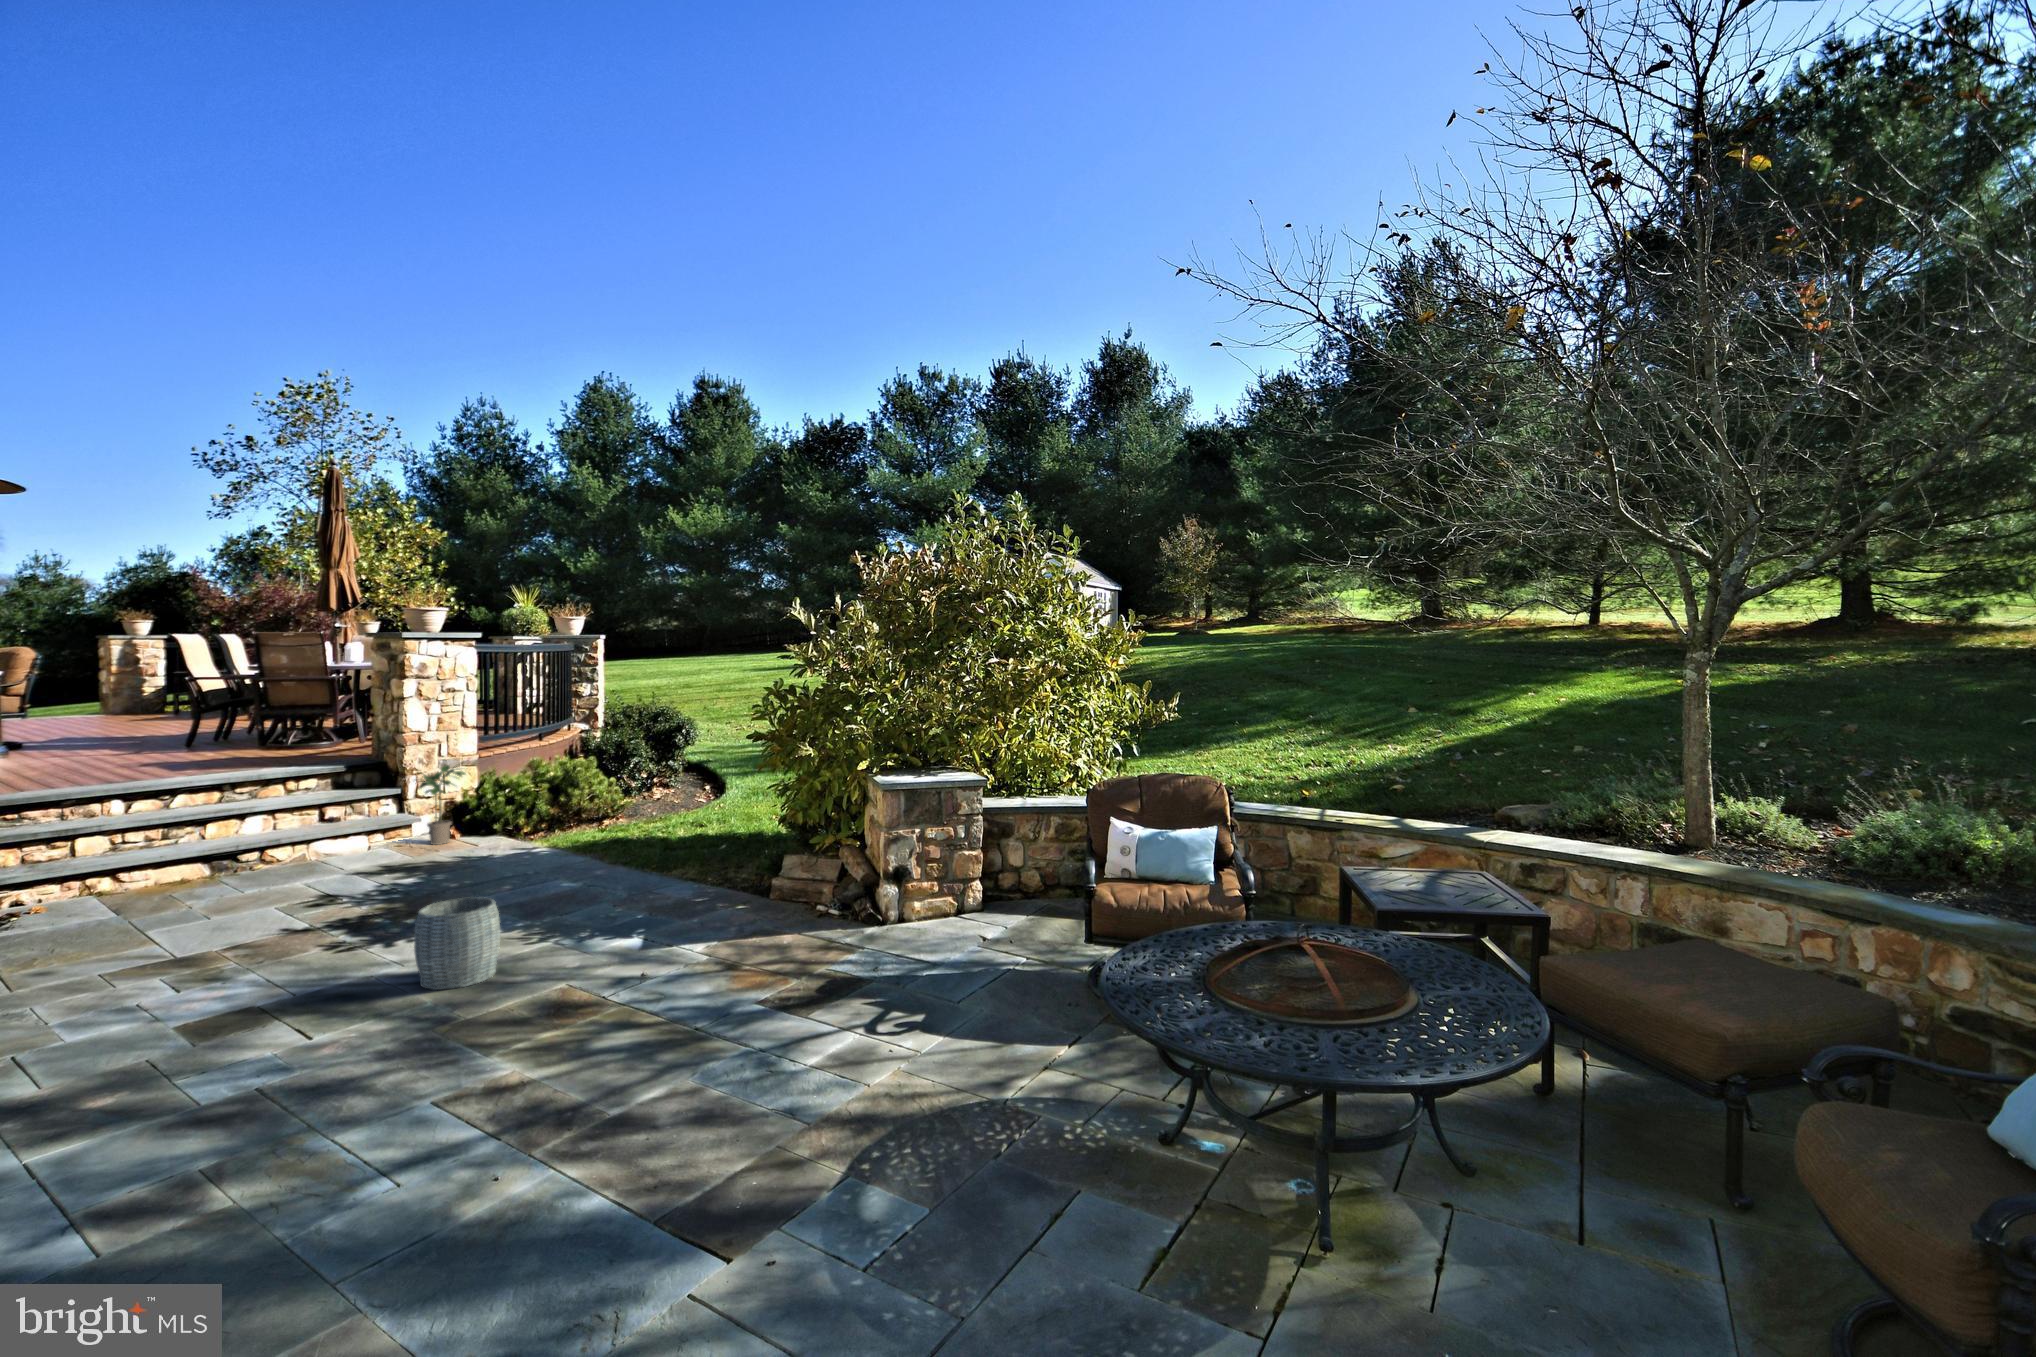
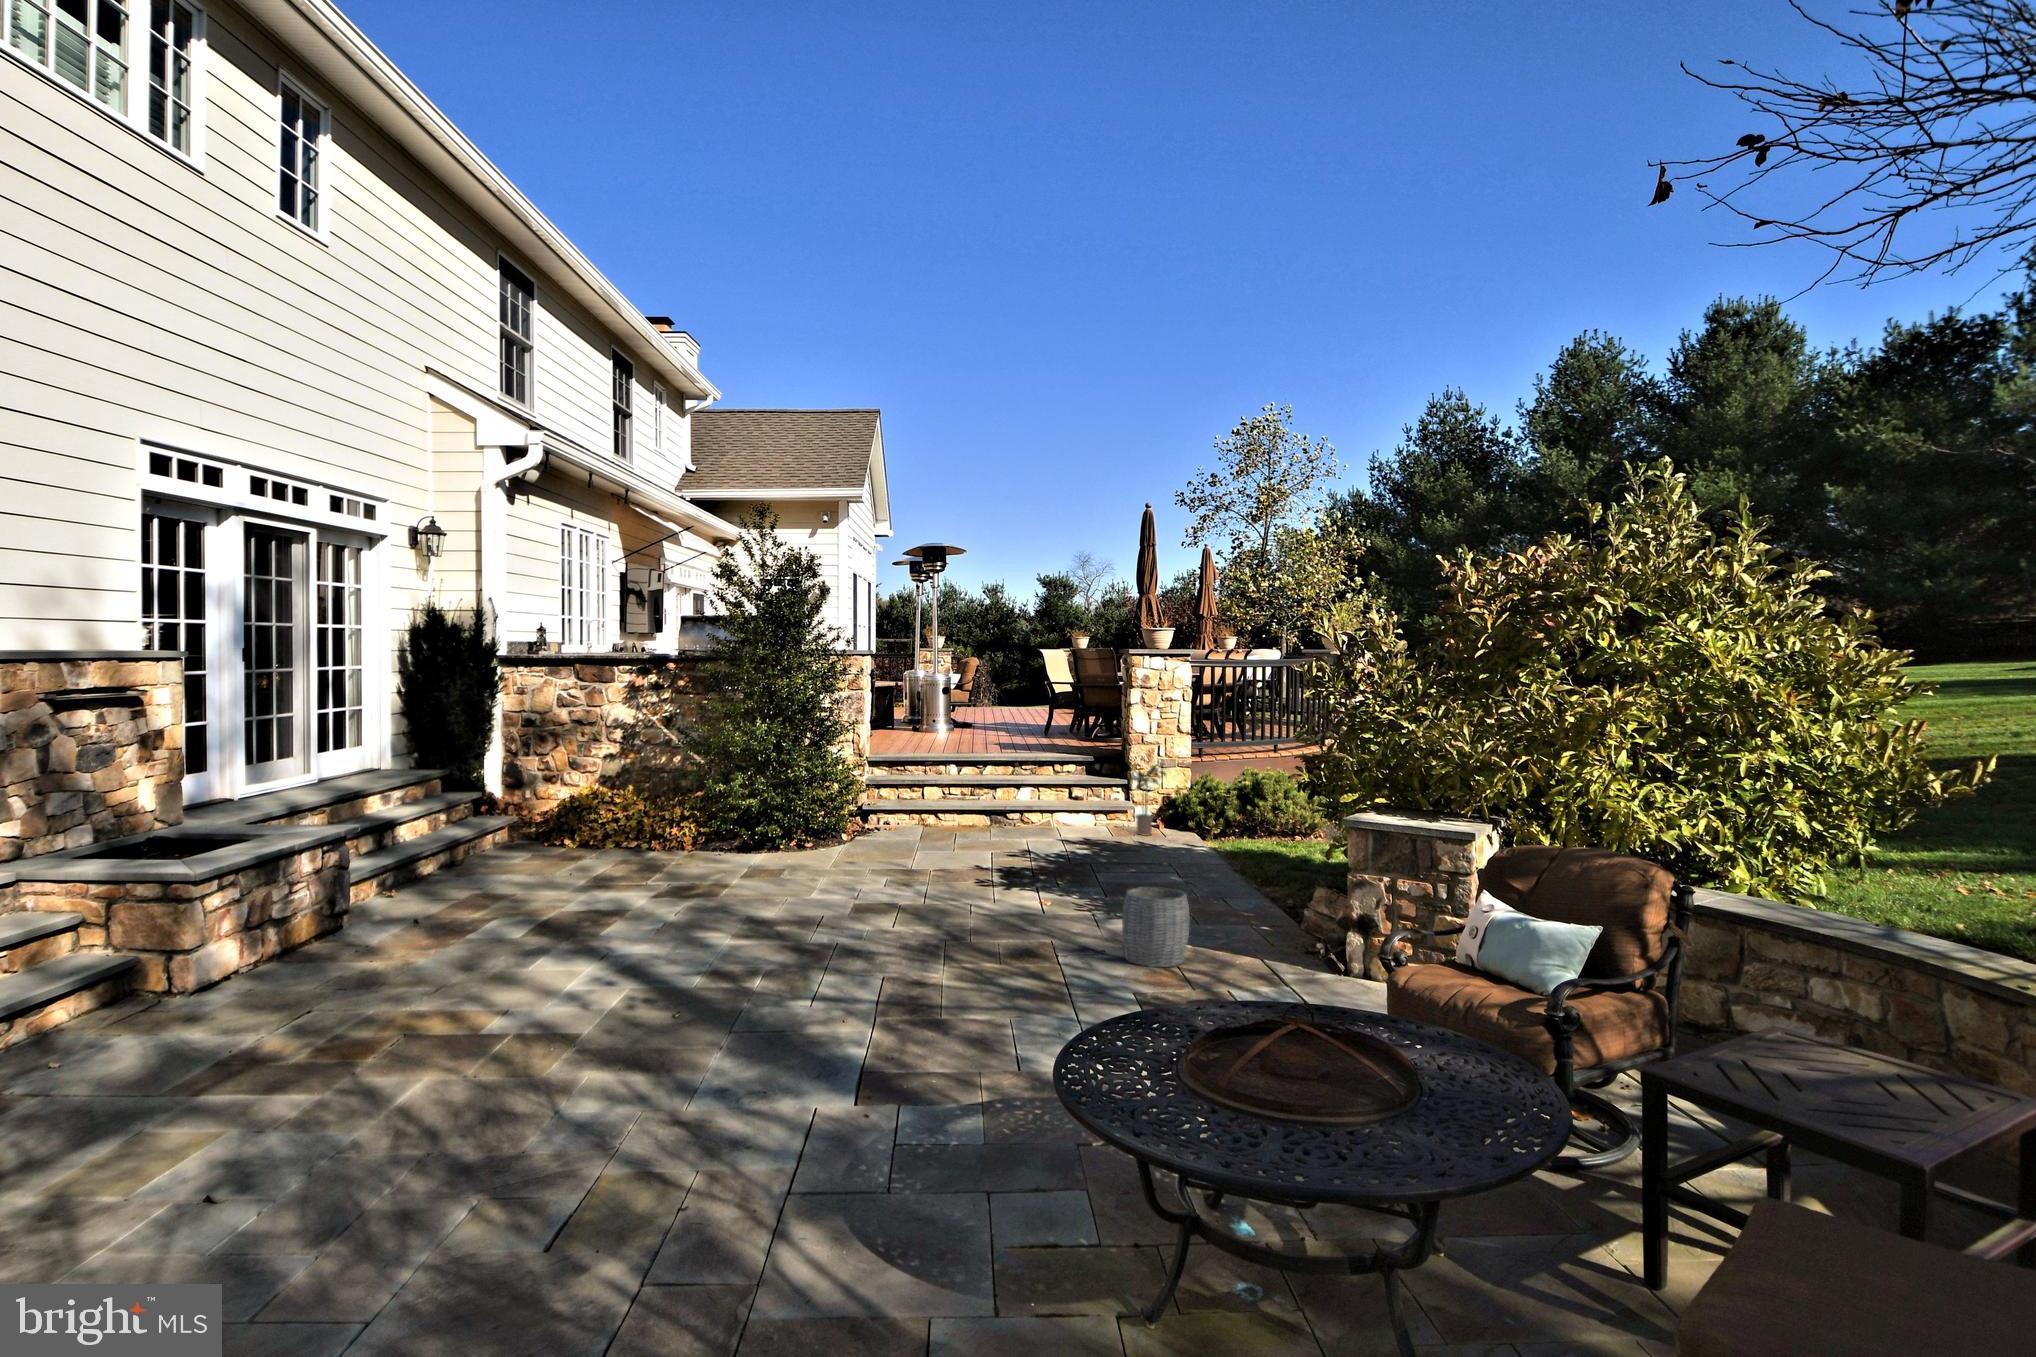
woven basket: present [414,897,500,990] -> present [1122,887,1190,967]

